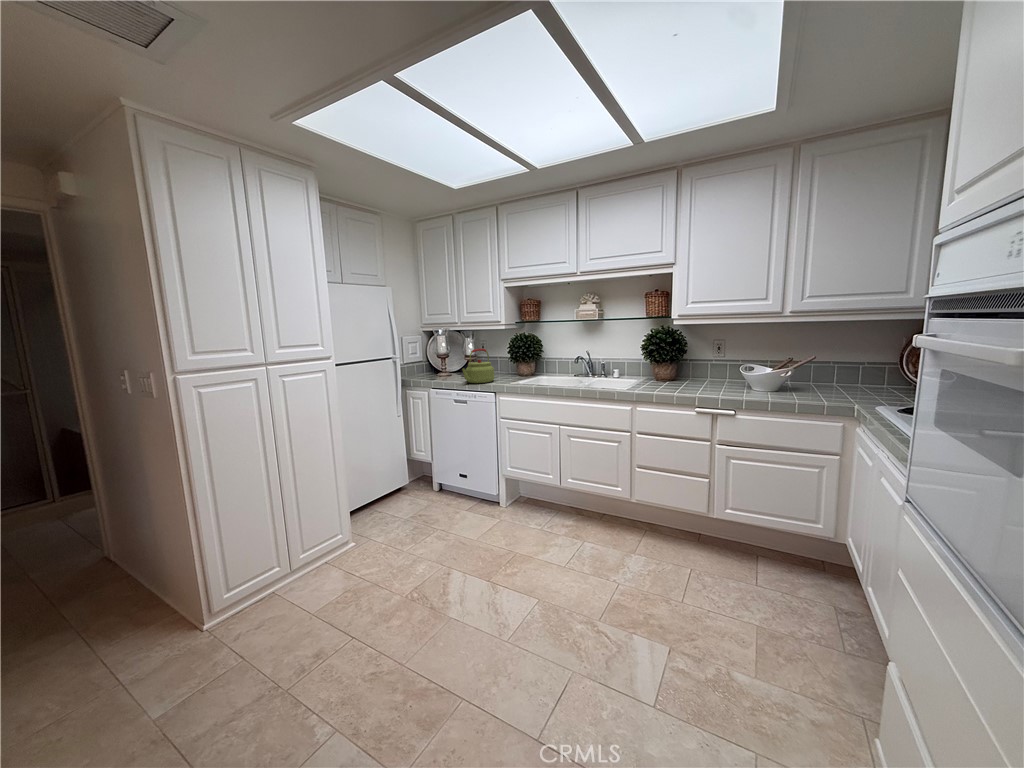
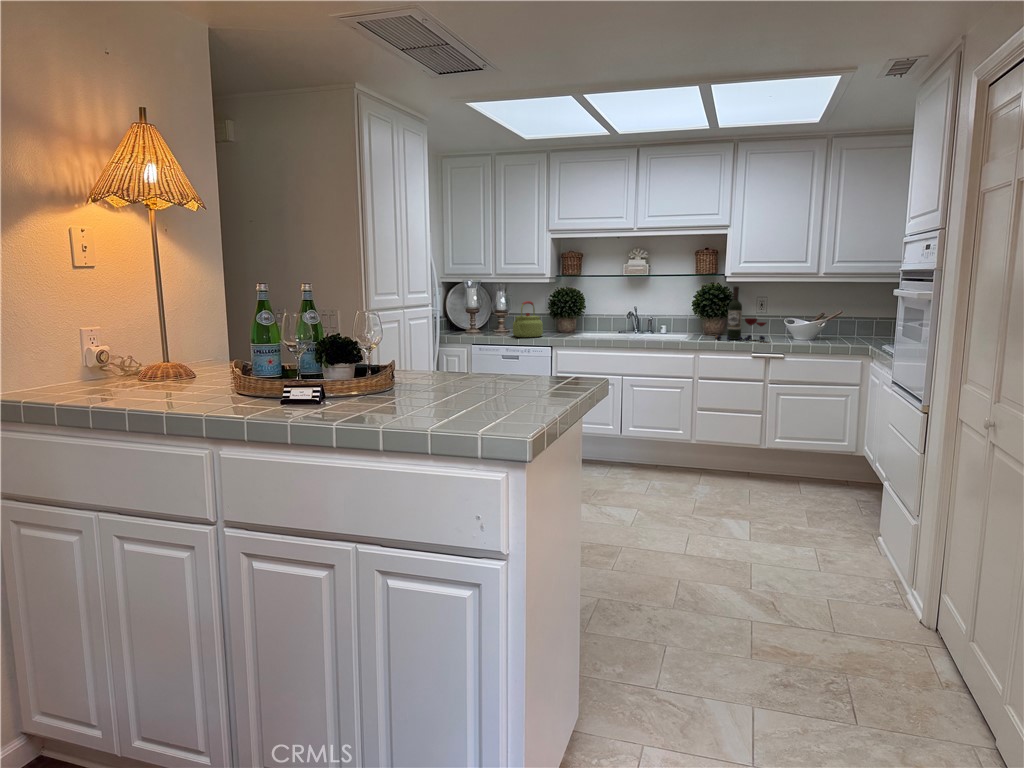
wine bottle: none [658,329,717,394] -> present [715,286,766,341]

